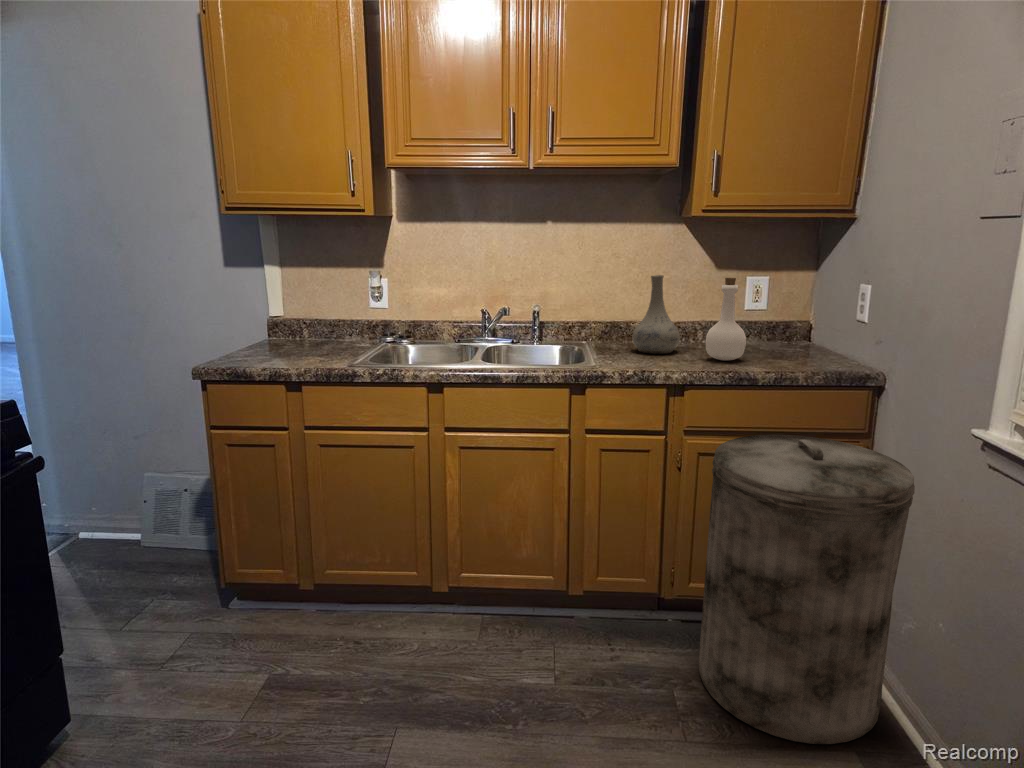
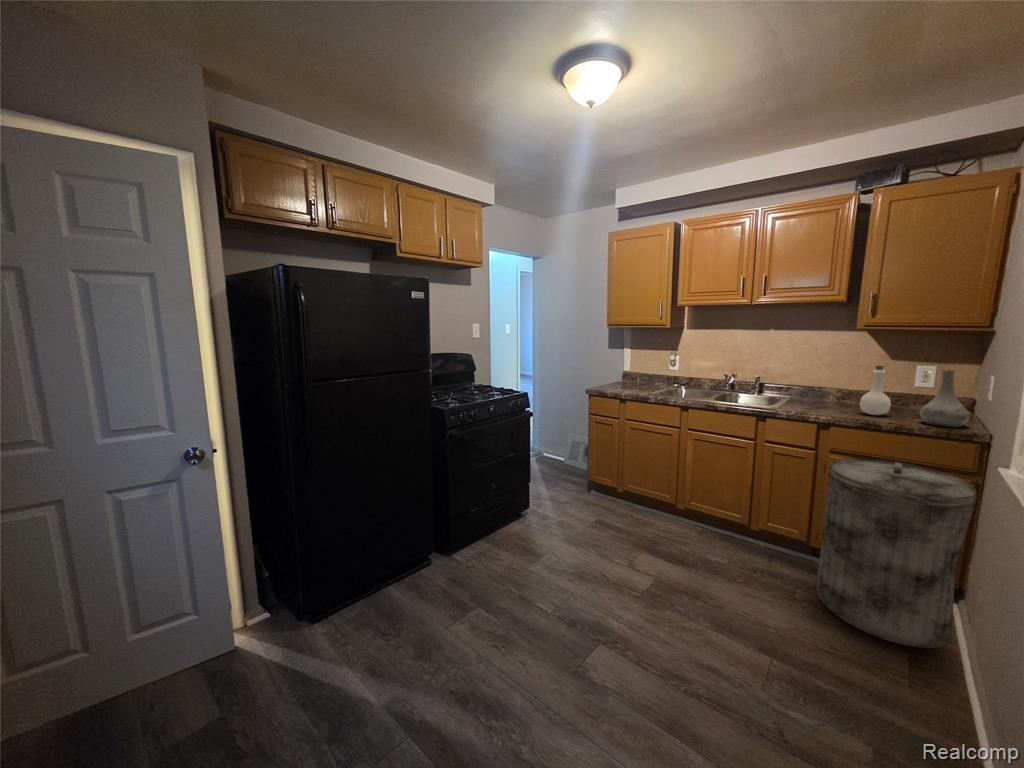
vase: present [632,275,680,354] -> present [920,370,970,427]

